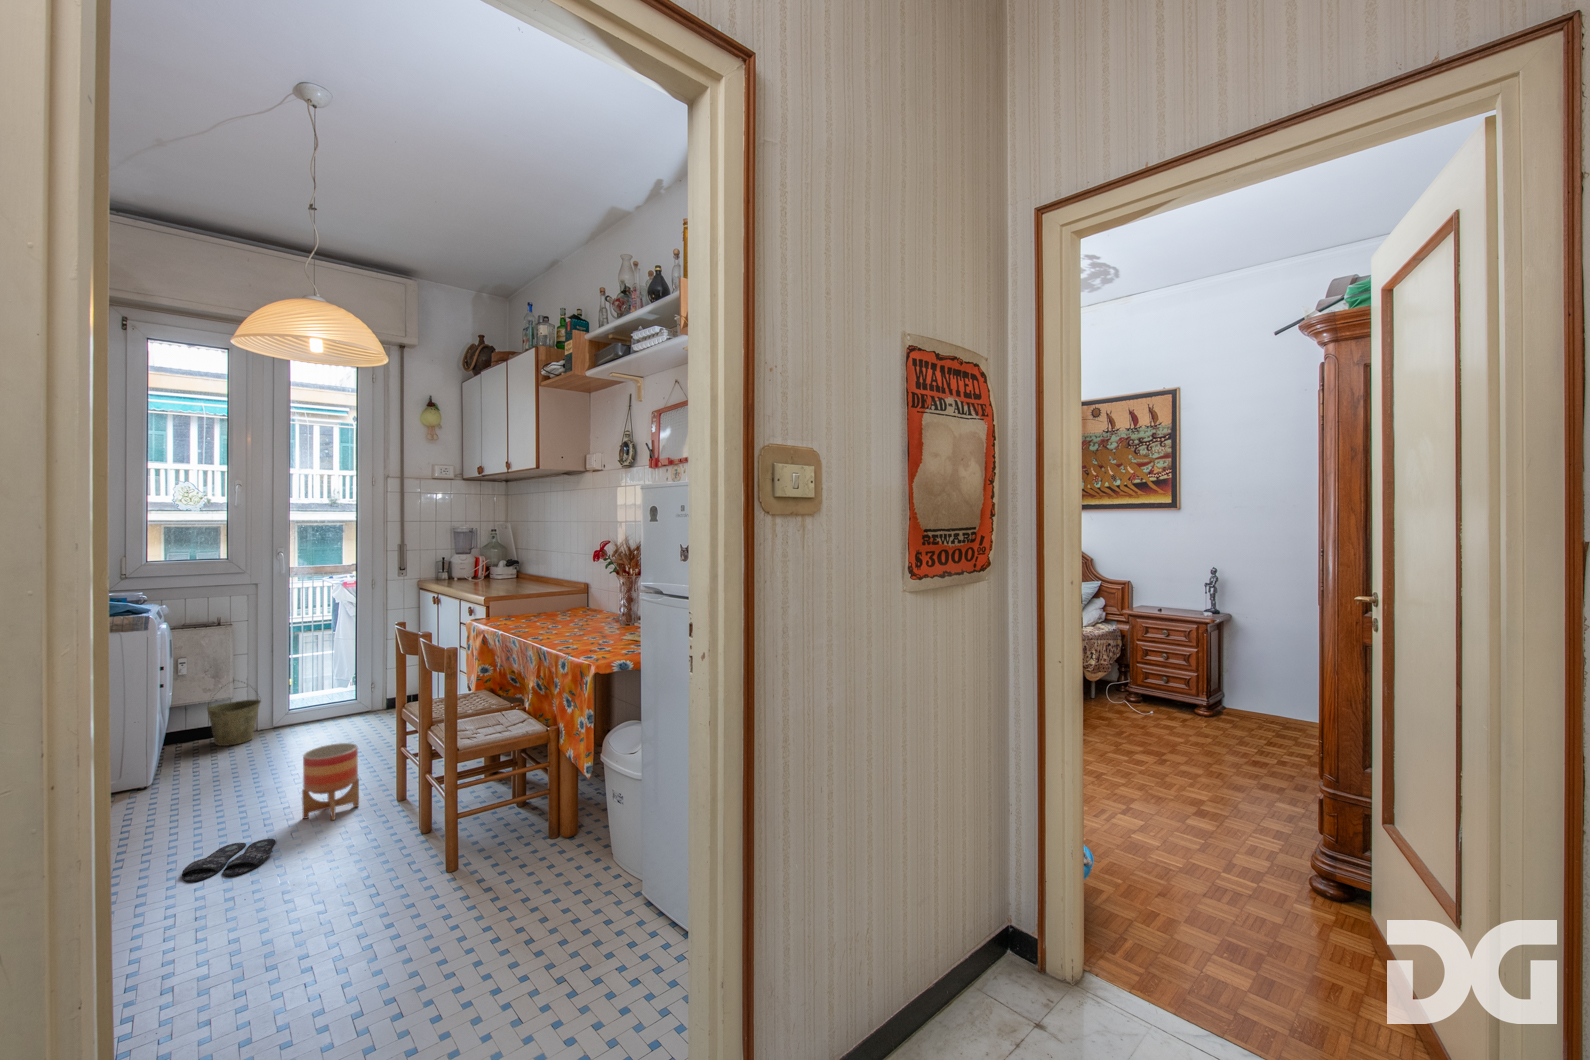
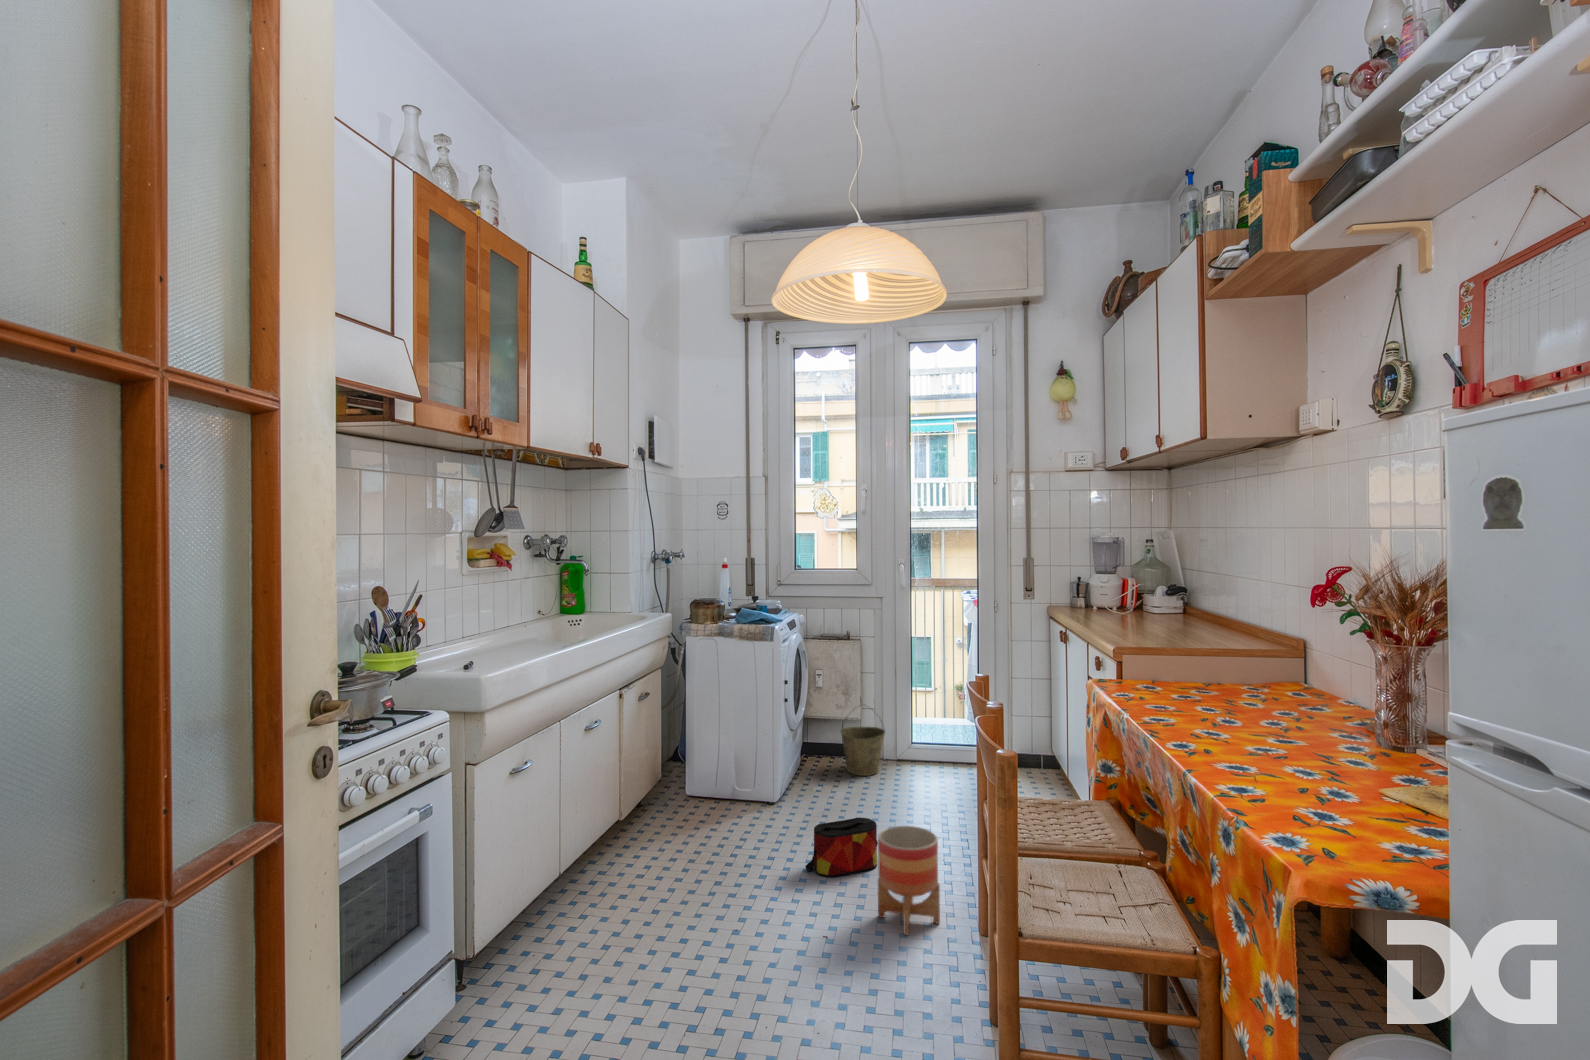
bag: none [210,759,285,816] -> present [805,818,878,877]
slippers: present [182,839,275,882] -> none [749,924,842,981]

